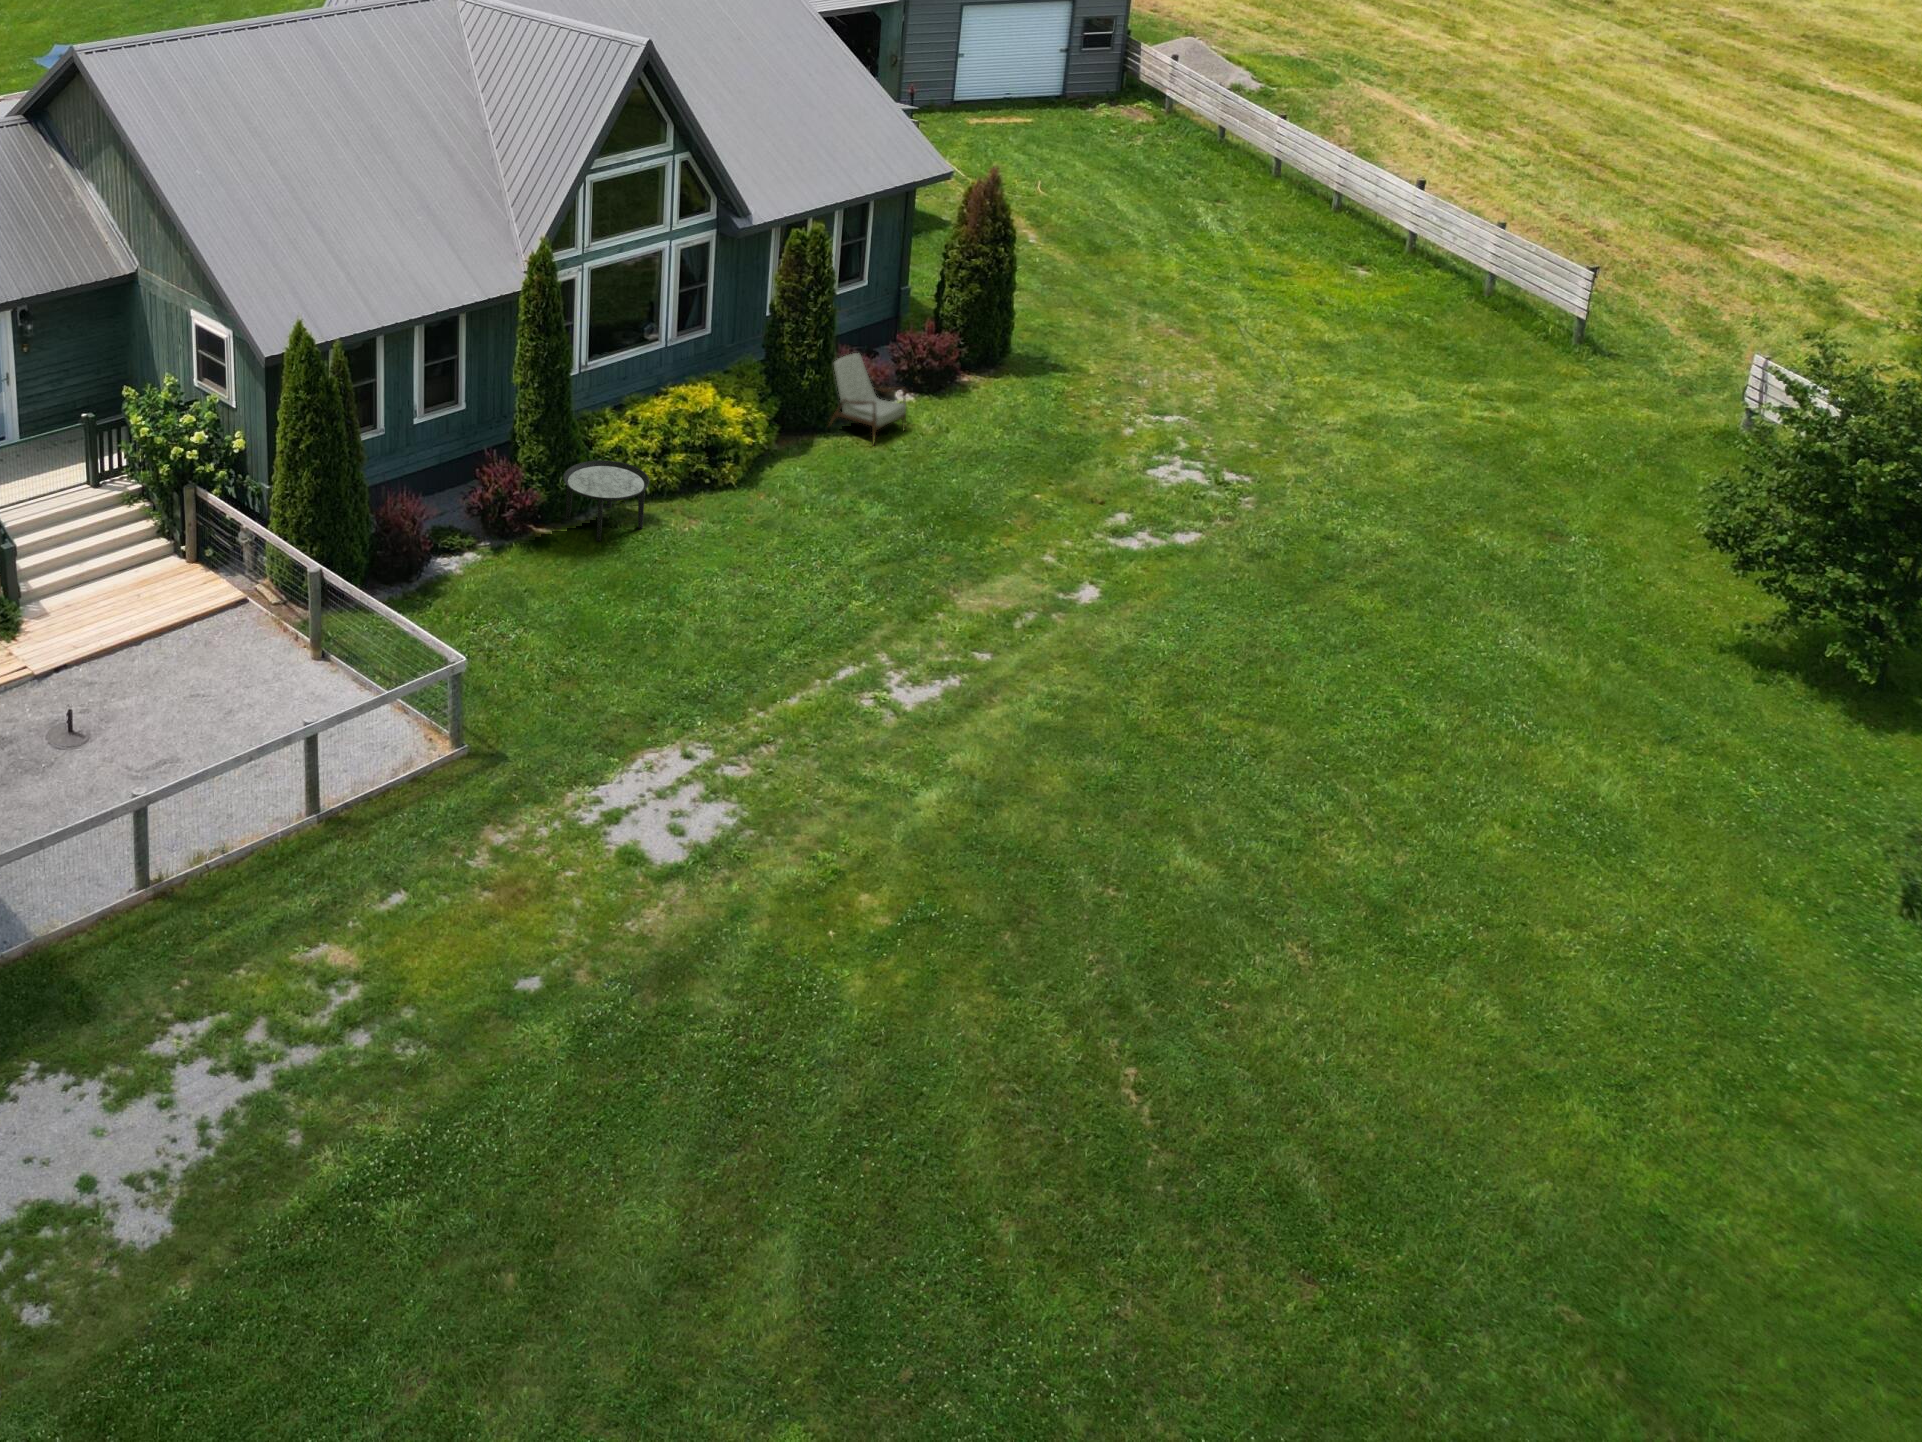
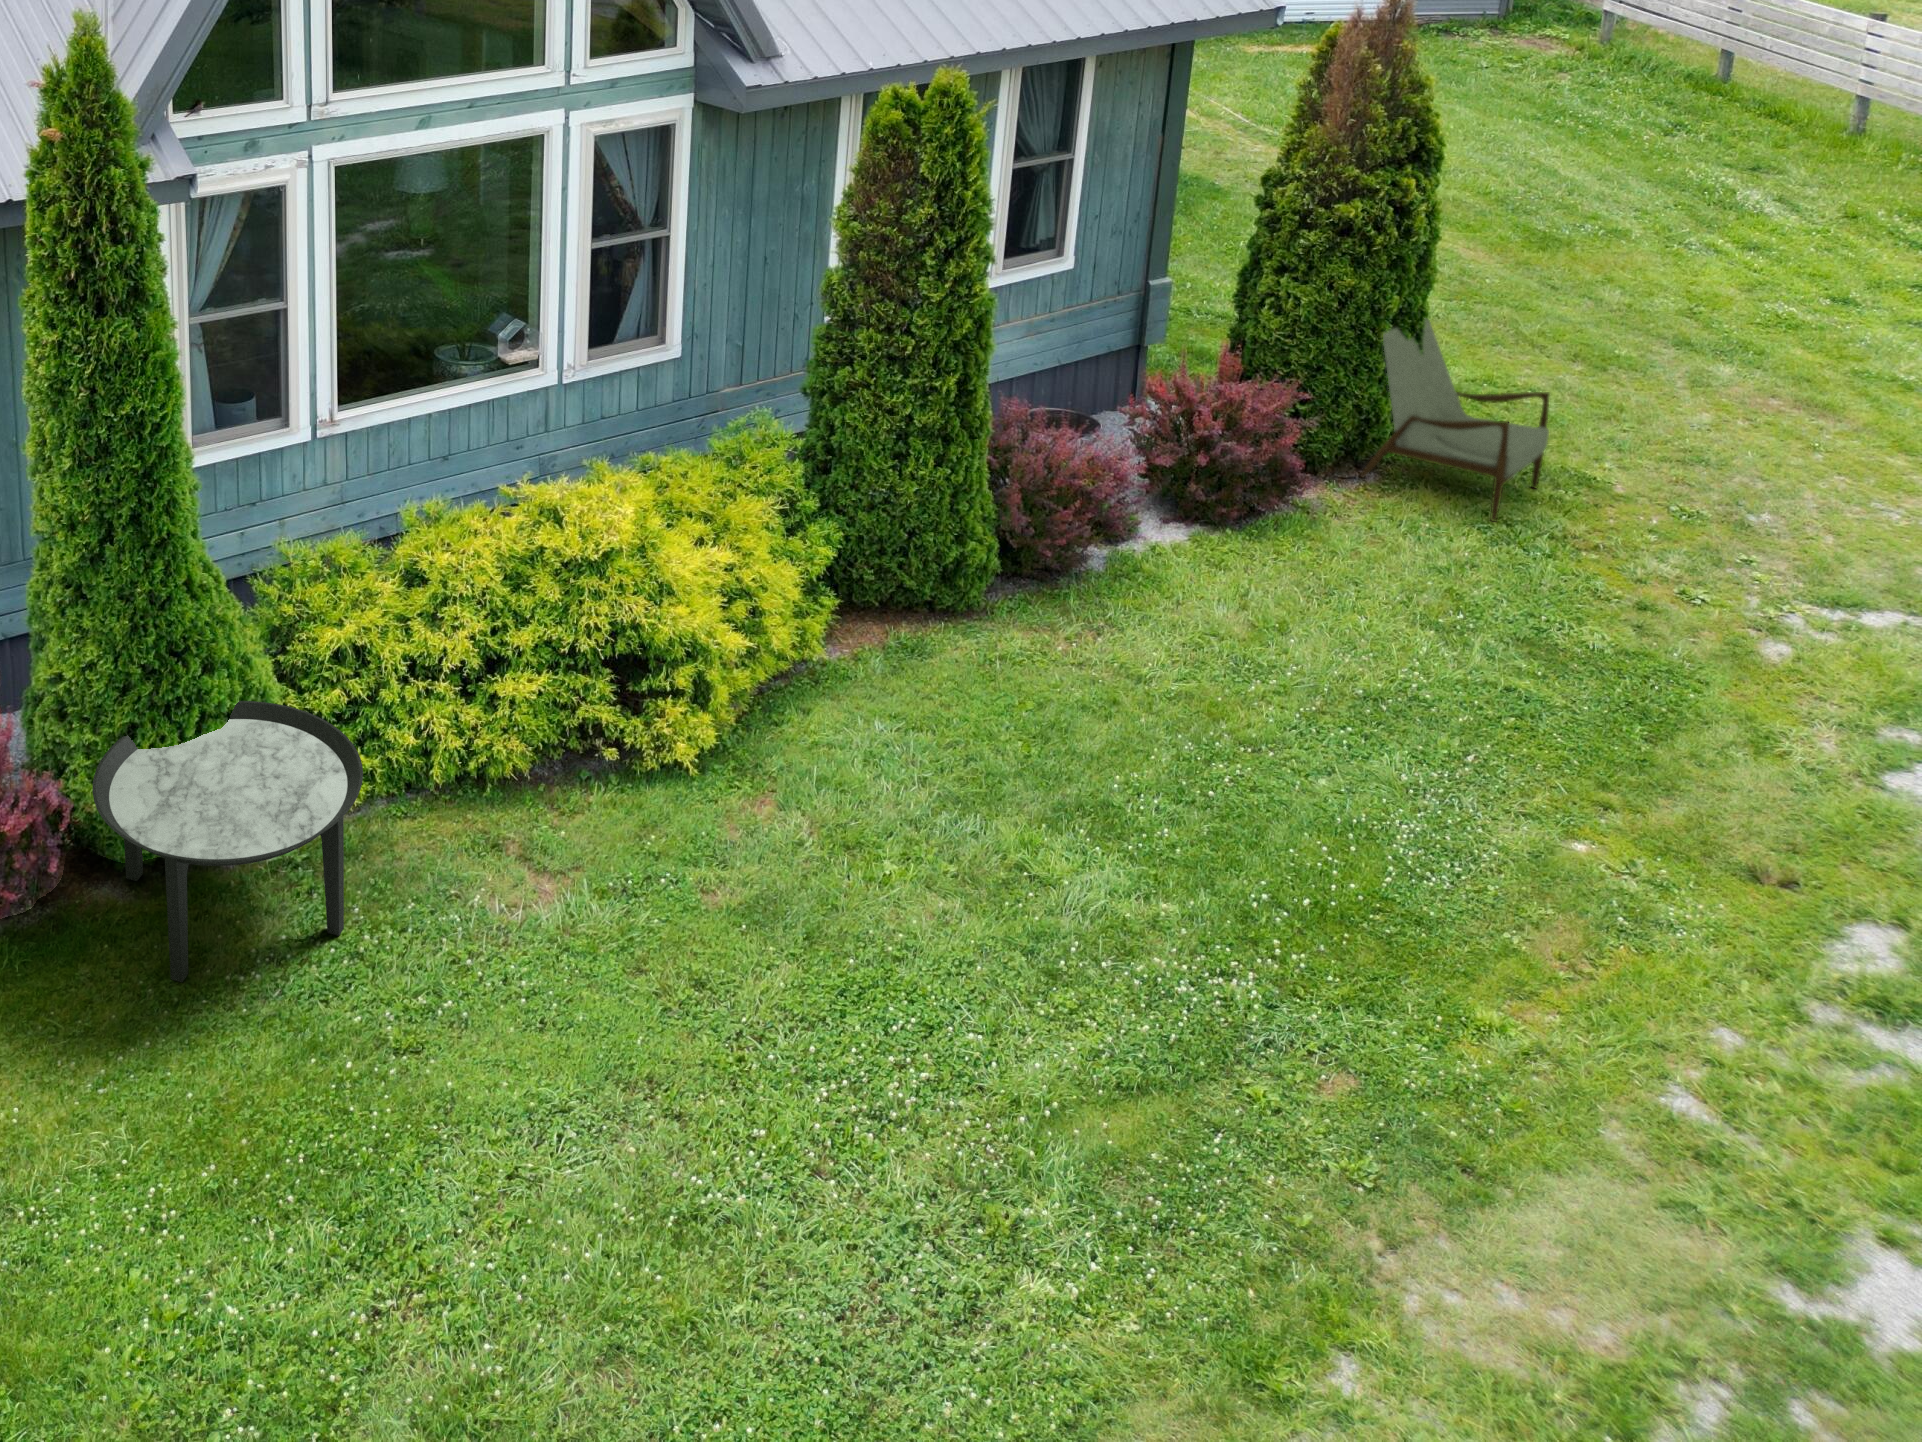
armchair: present [829,353,906,444] -> present [1360,319,1549,521]

